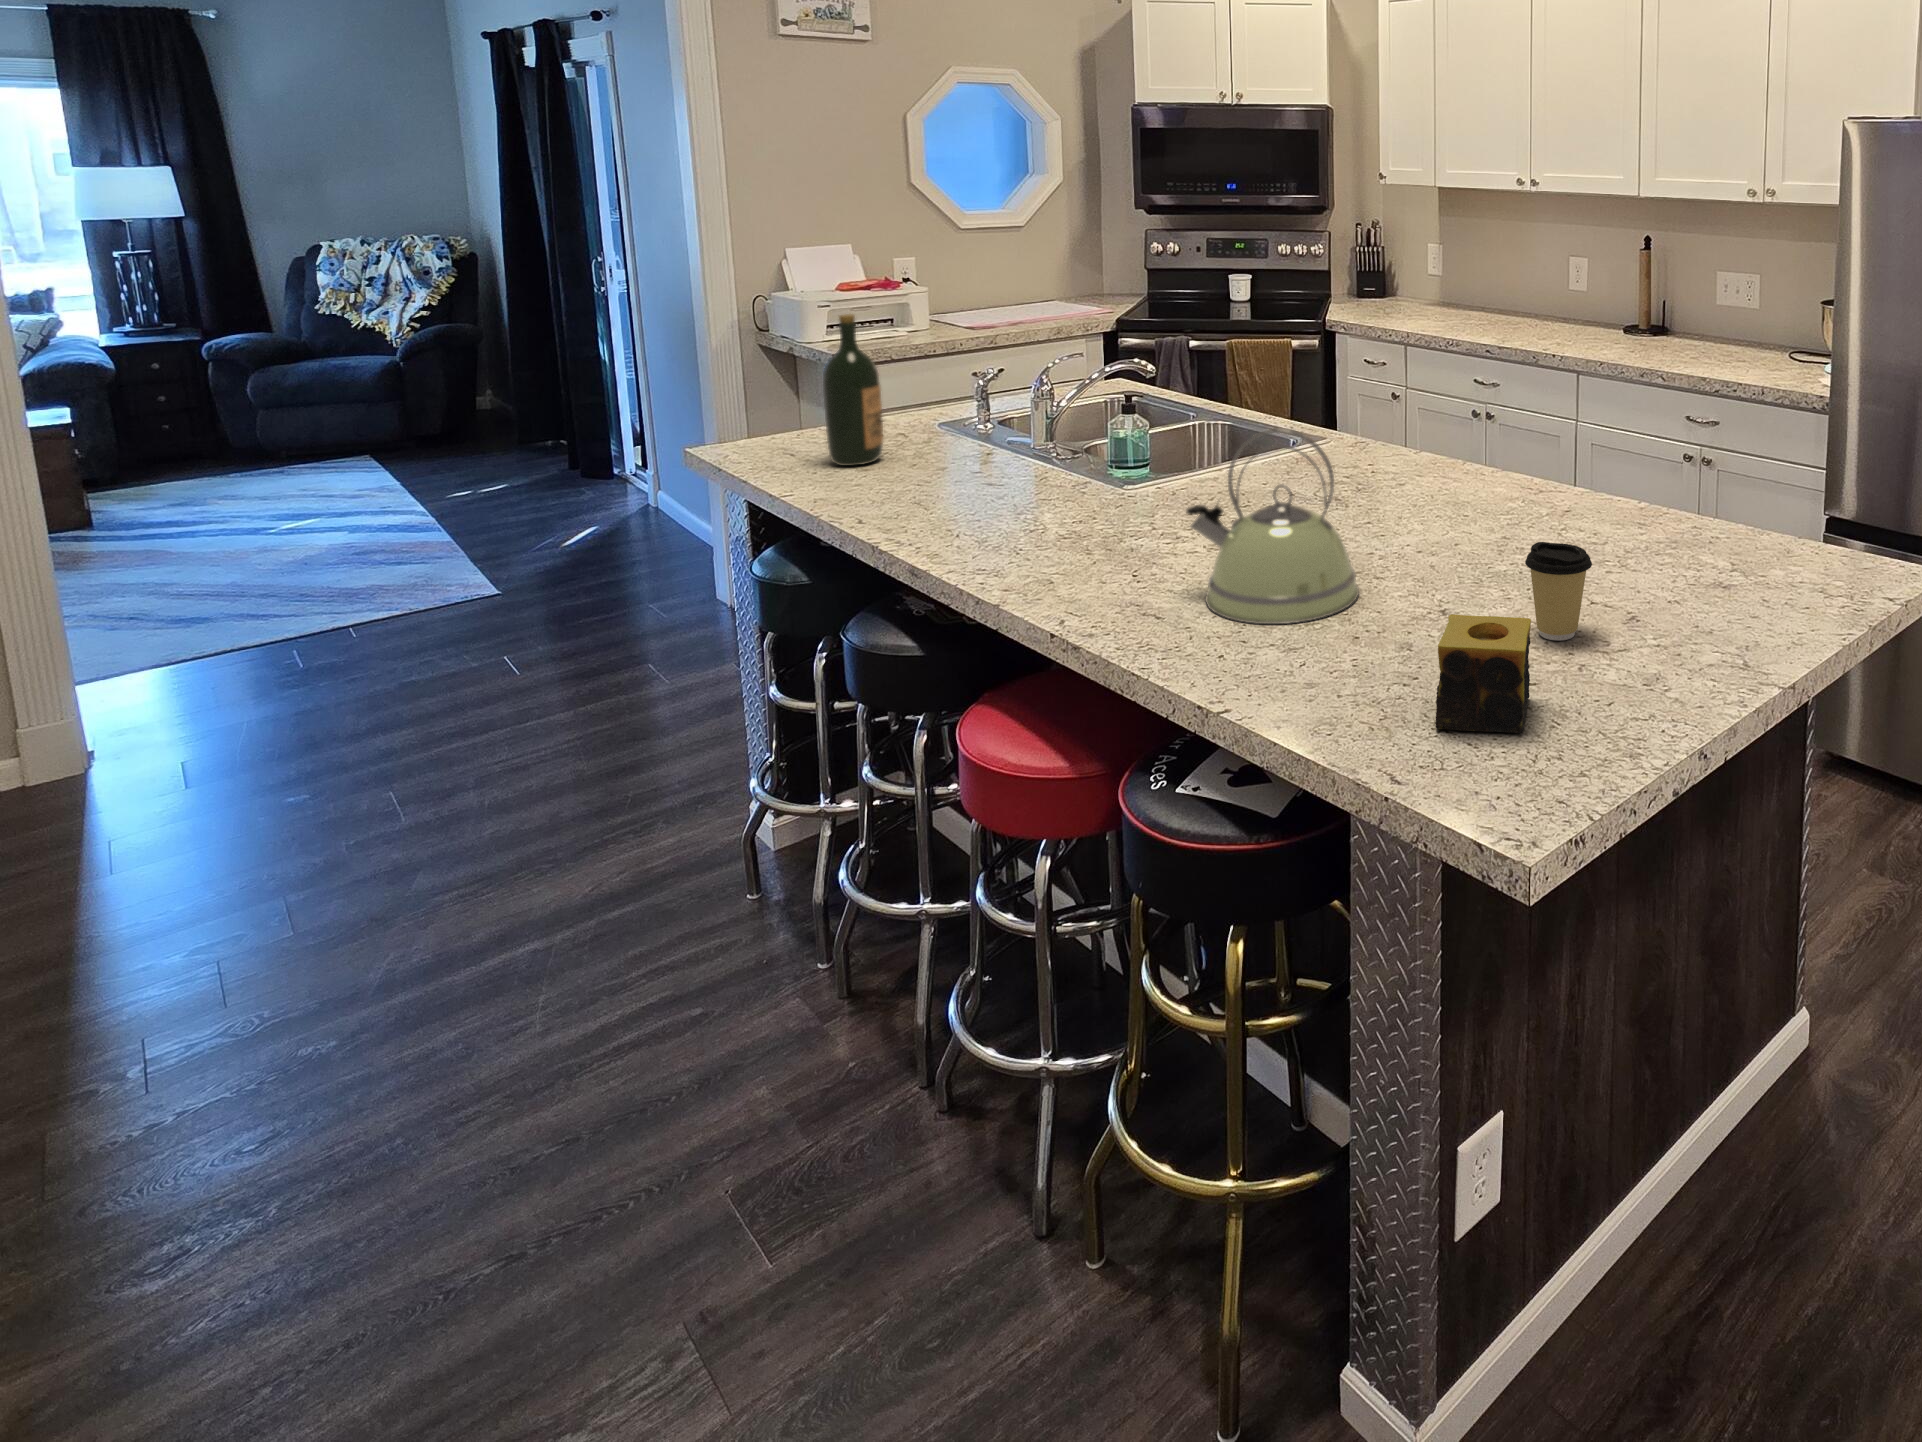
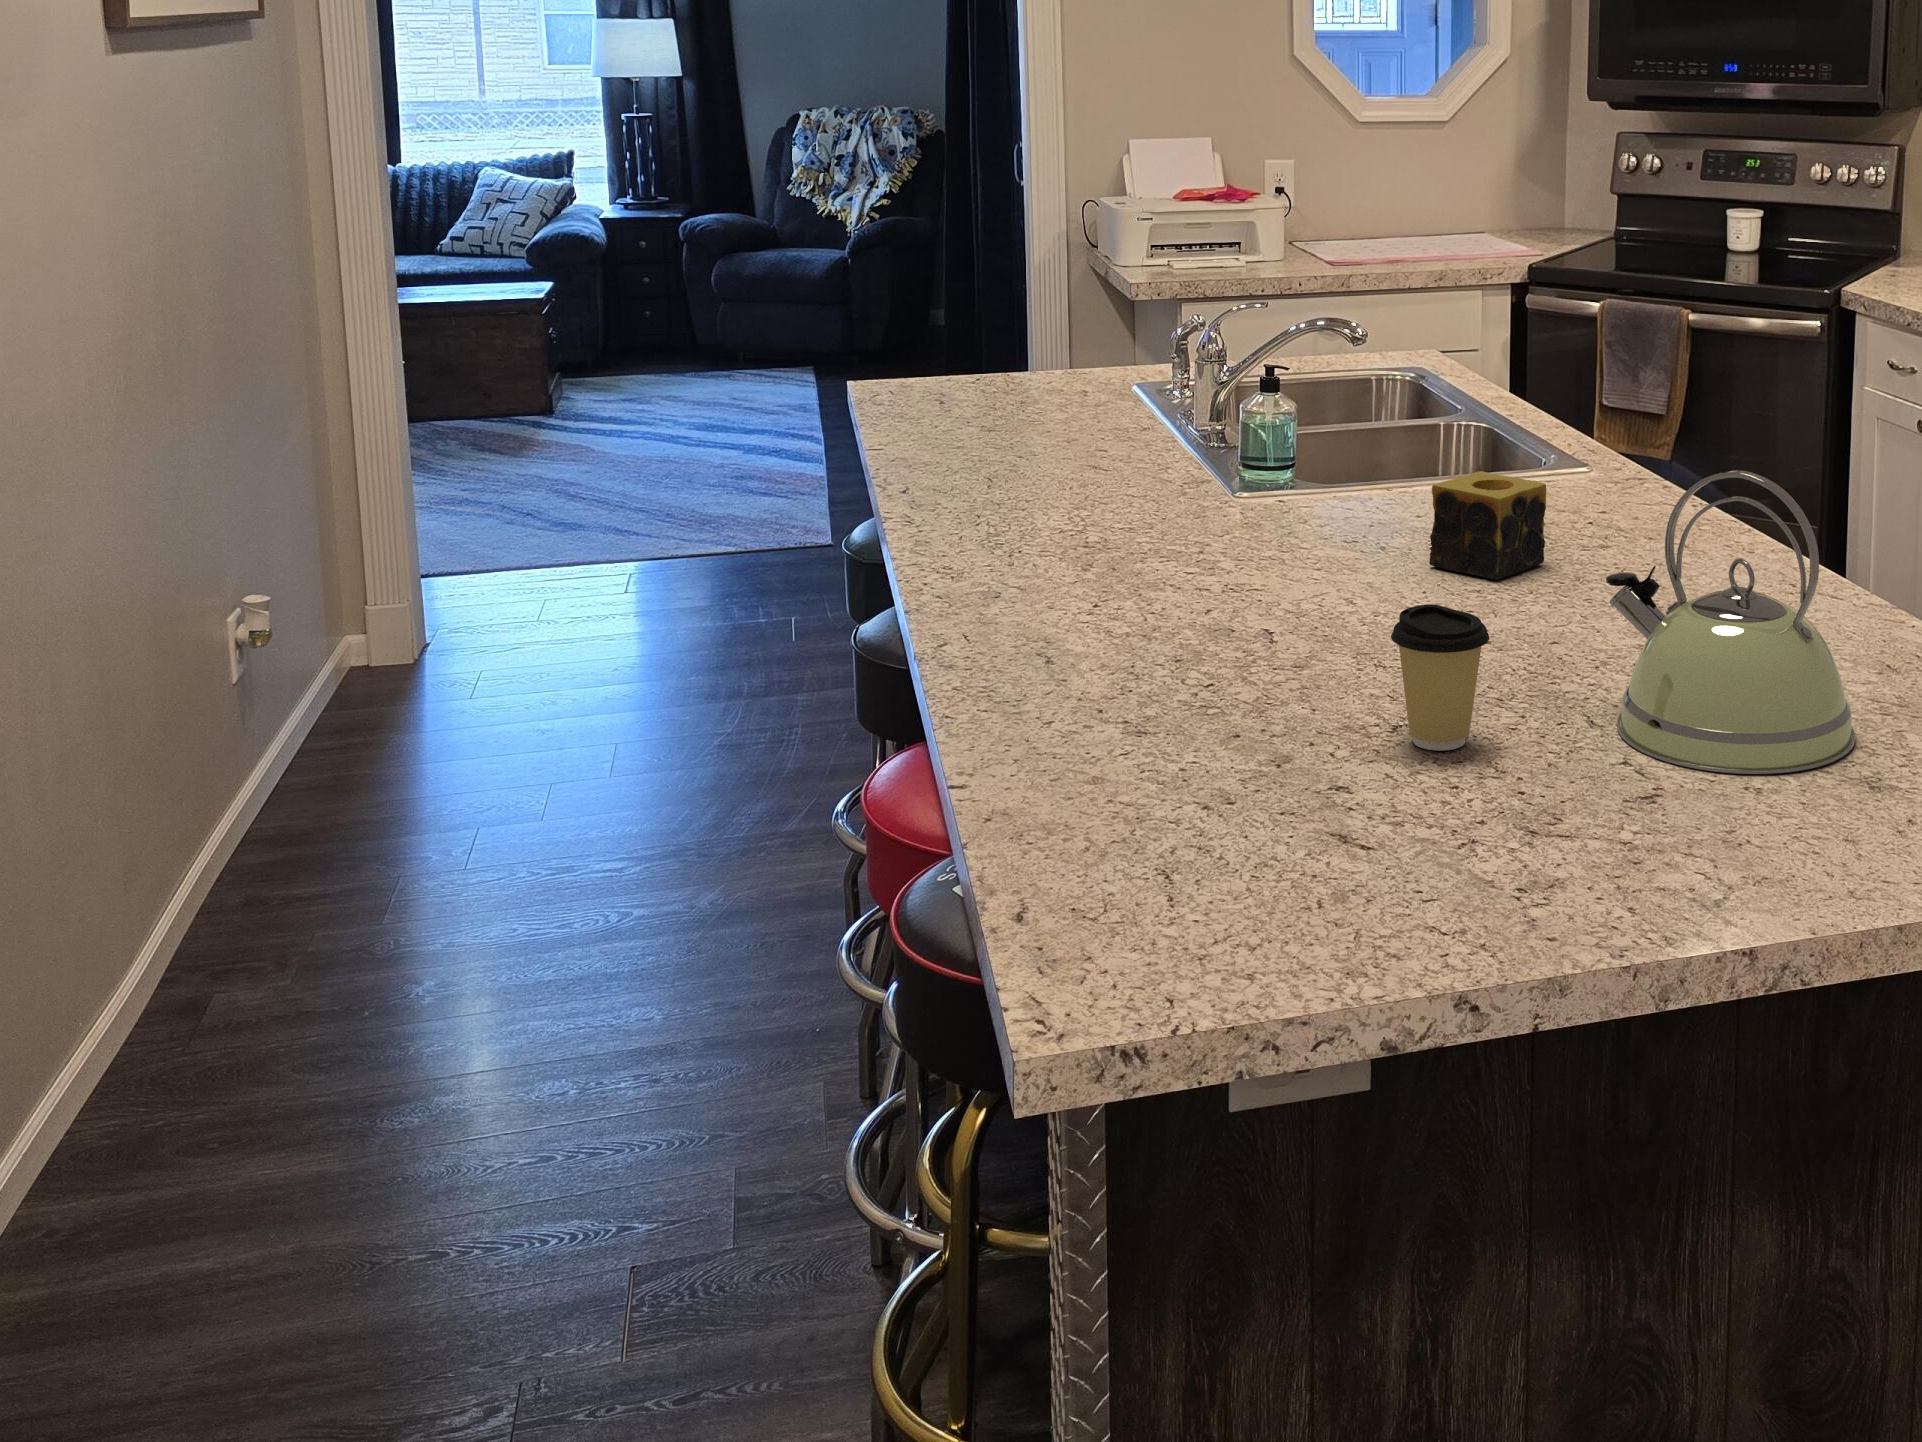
wine bottle: present [823,314,883,466] -> none [939,222,1007,416]
kettle: present [1186,428,1359,624] -> present [1606,471,1855,774]
candle: present [1435,614,1531,733] -> present [1429,471,1546,580]

